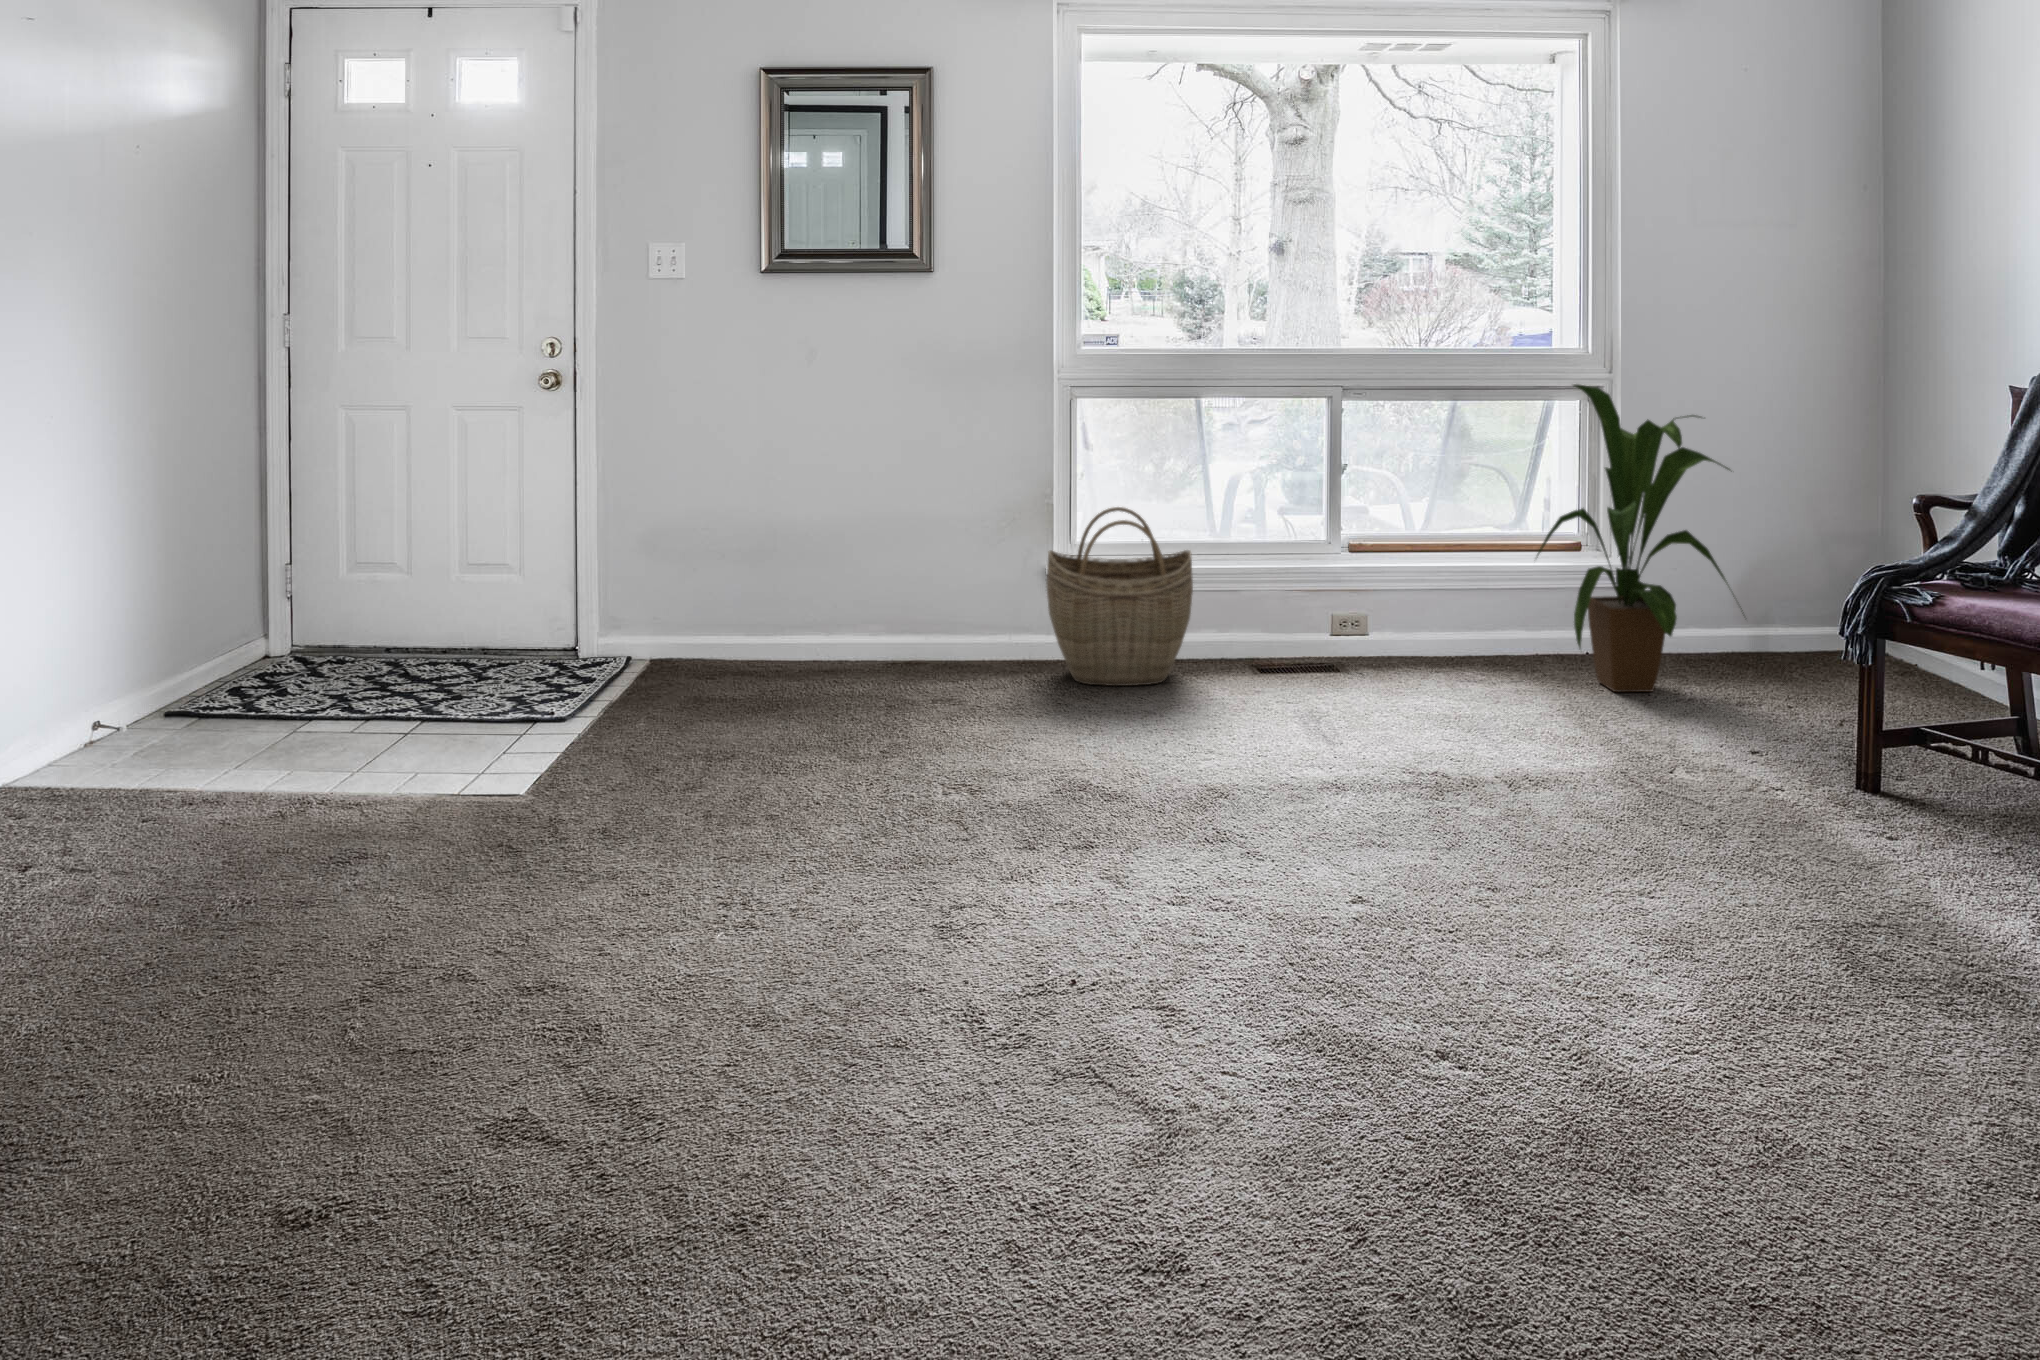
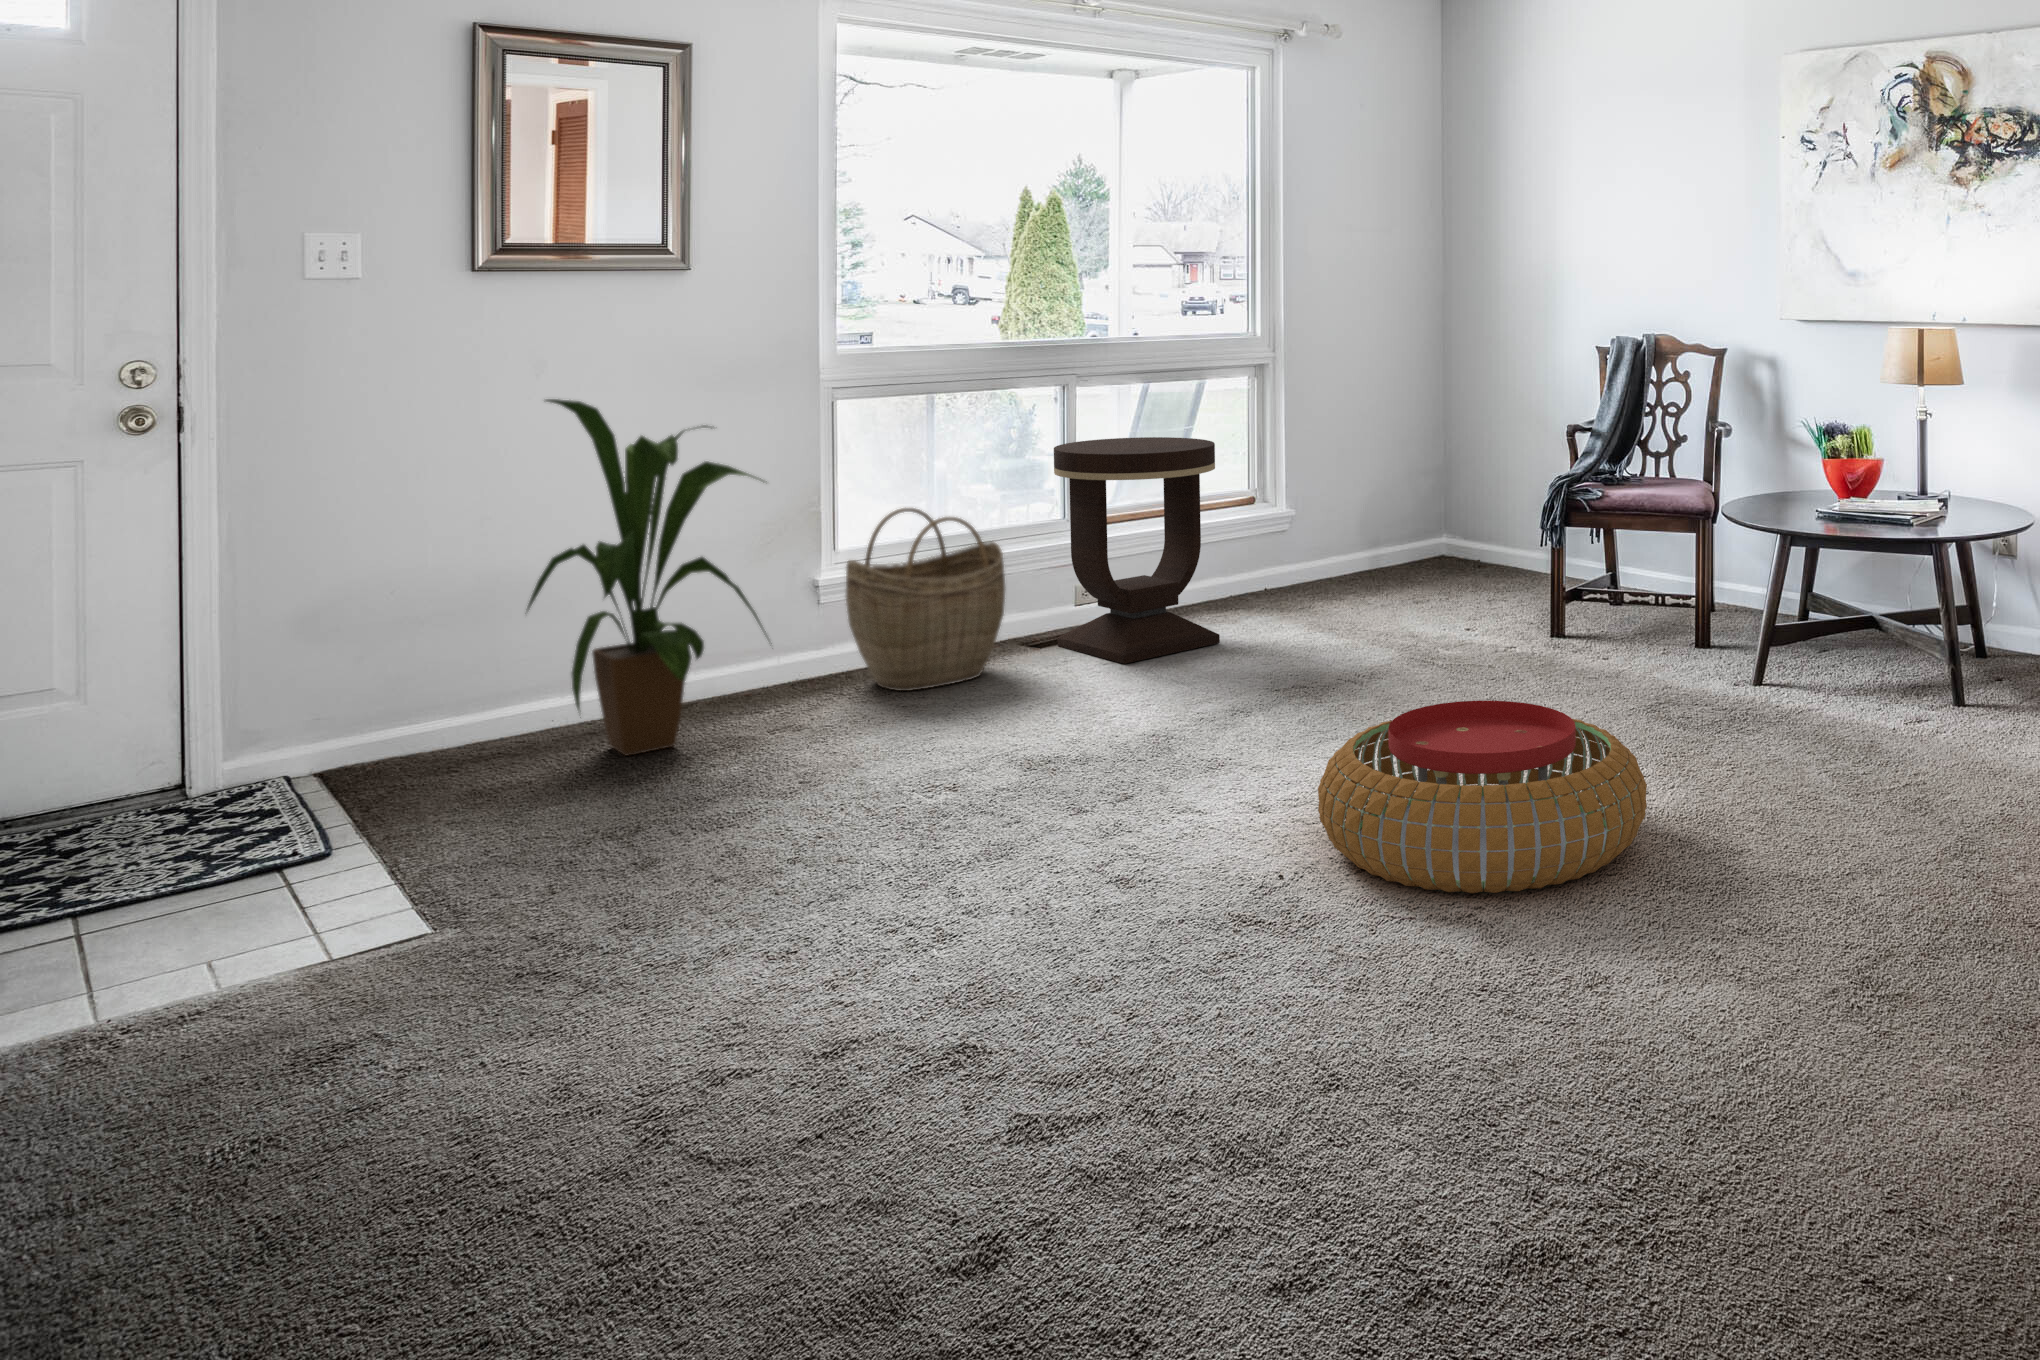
house plant: present [1537,384,1743,692] -> present [527,399,766,756]
side table: none [1262,458,1434,700] -> present [1054,437,1220,664]
pouf: none [1112,842,1580,1167] -> present [1318,701,1647,893]

